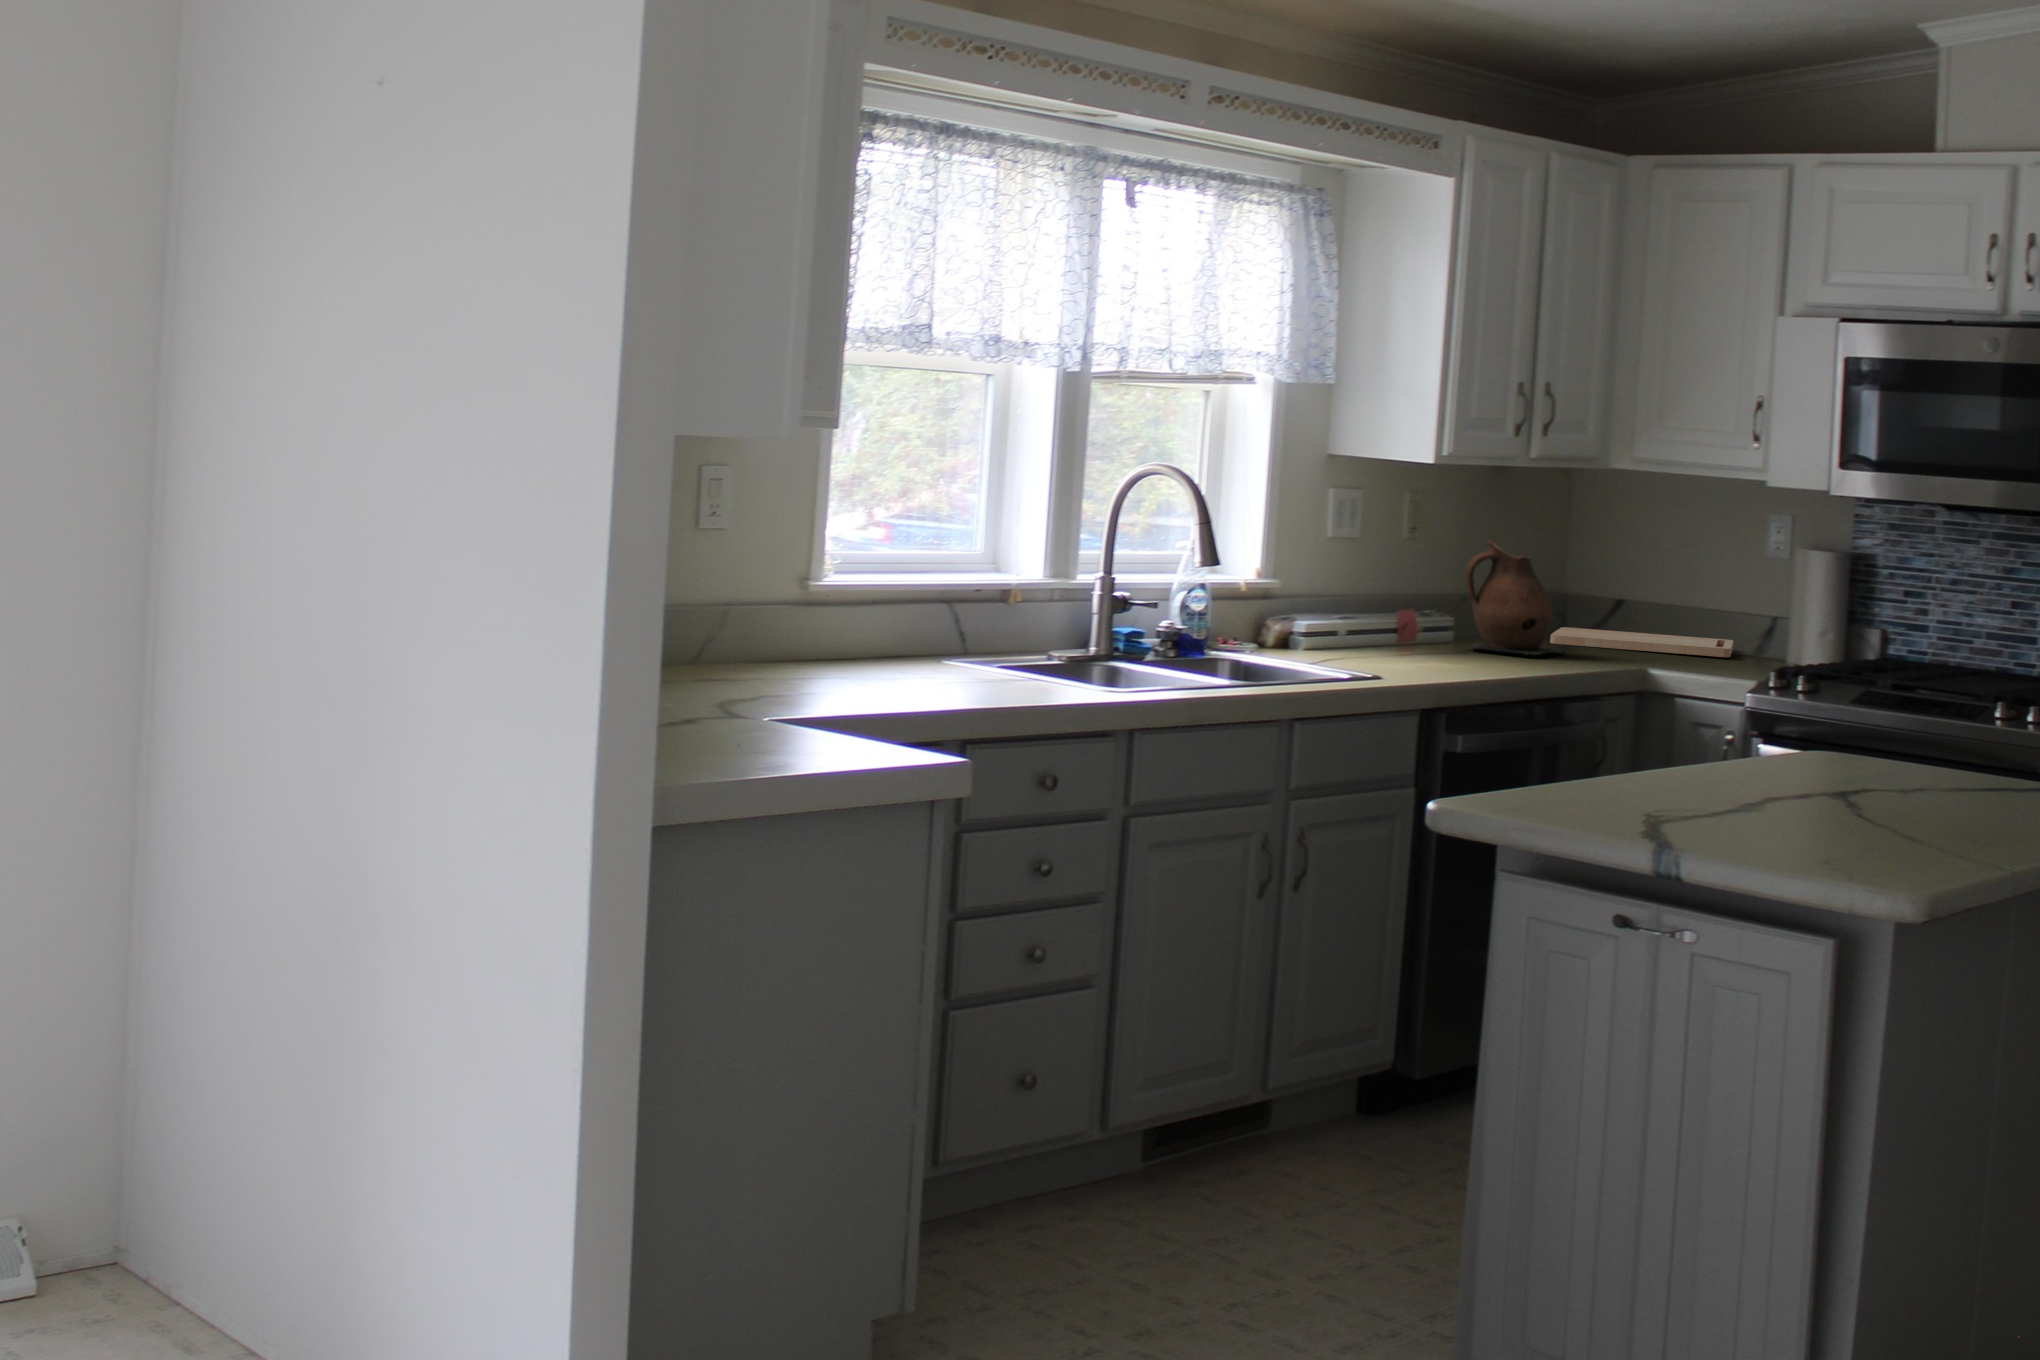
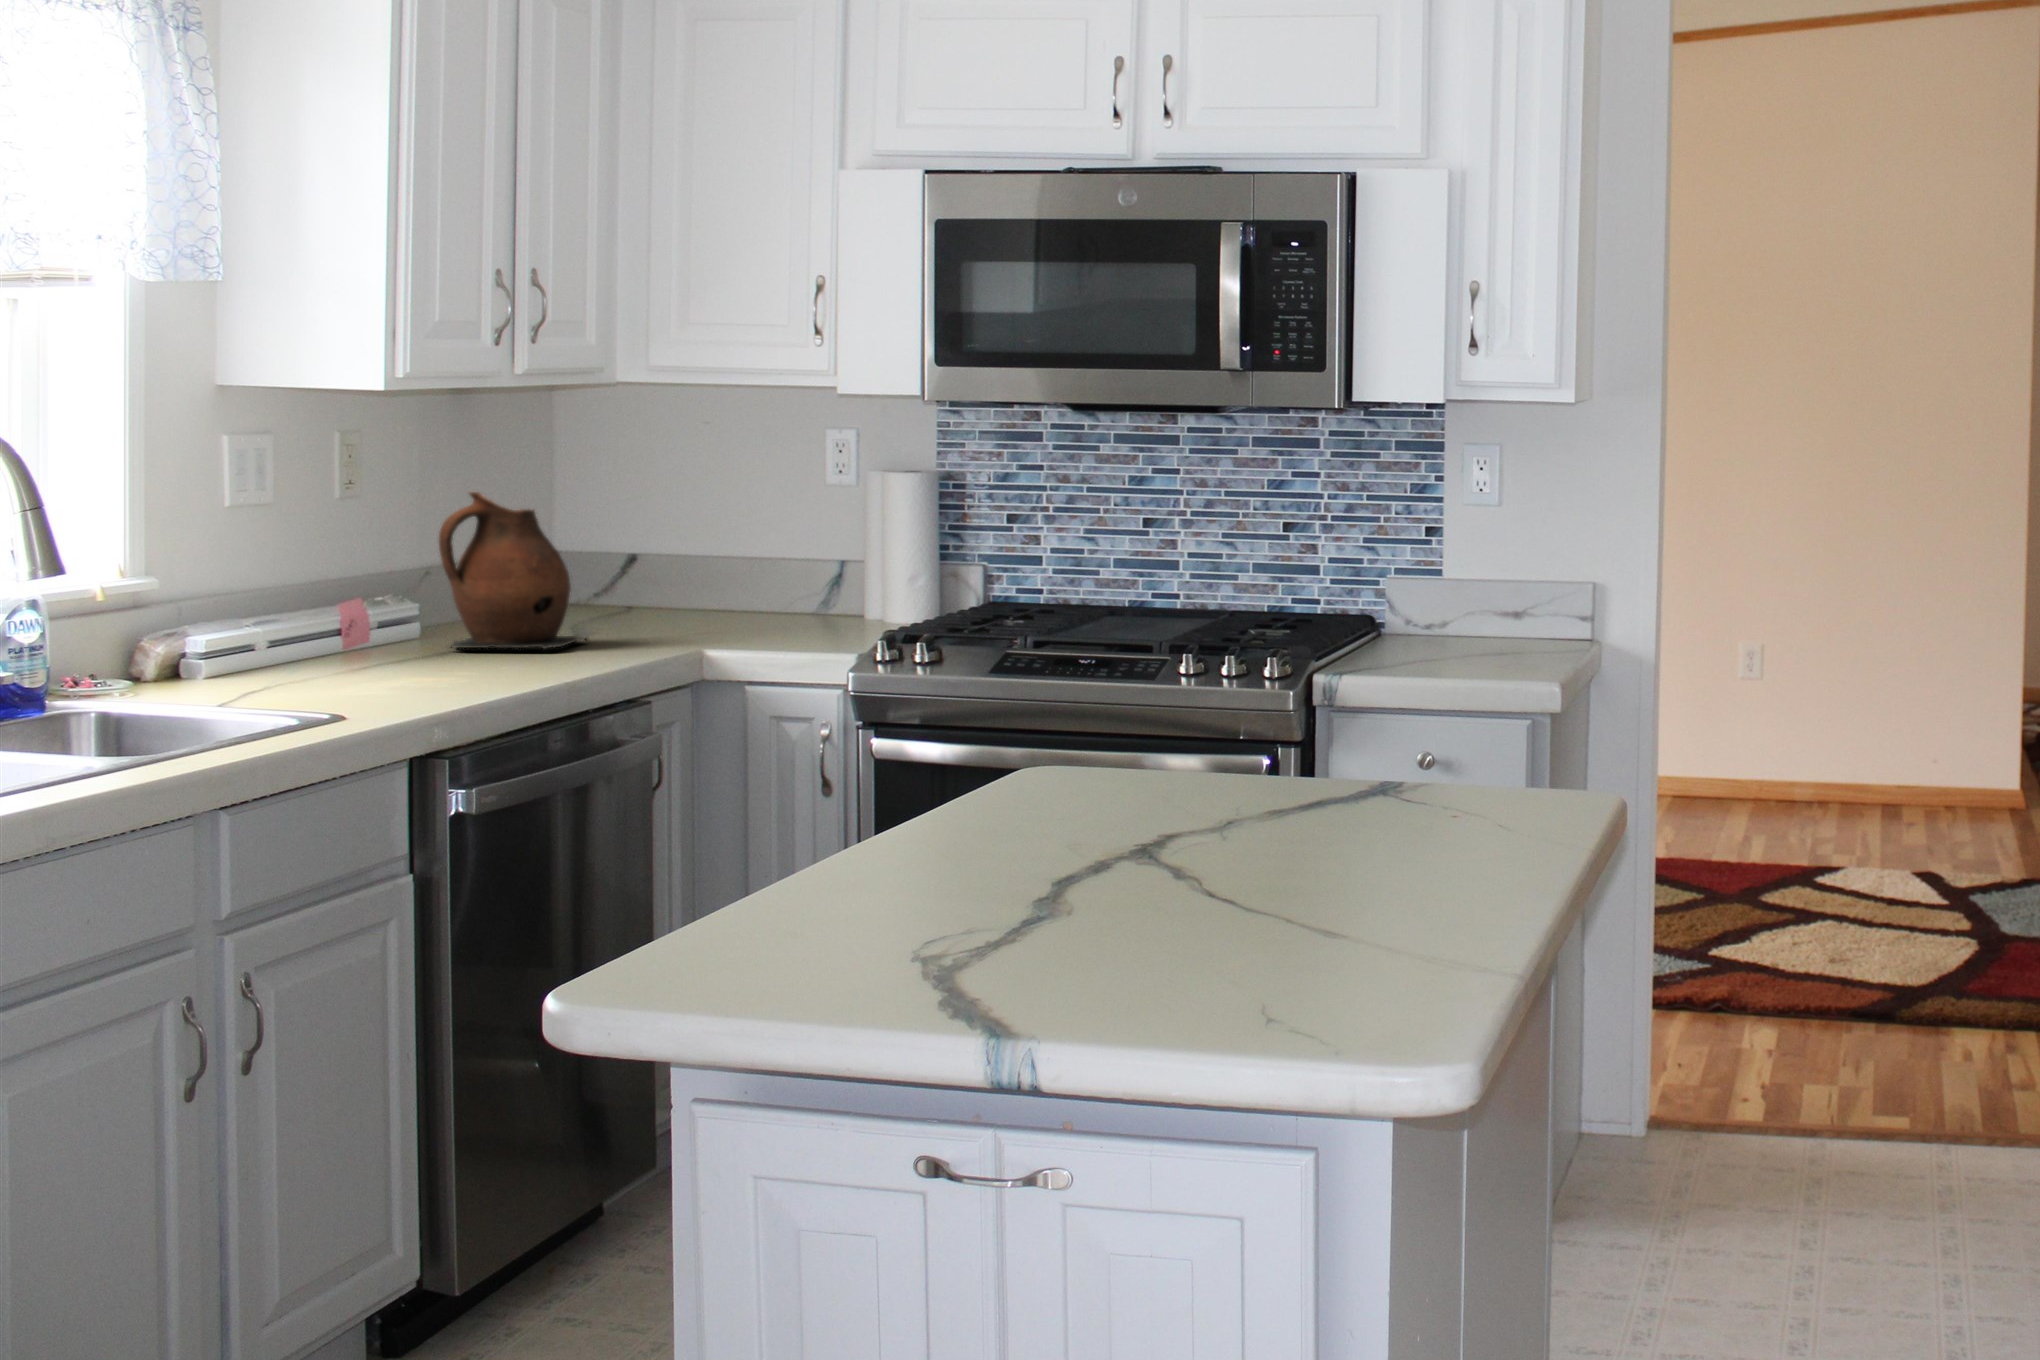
cutting board: present [1550,627,1733,657] -> none [550,600,800,629]

